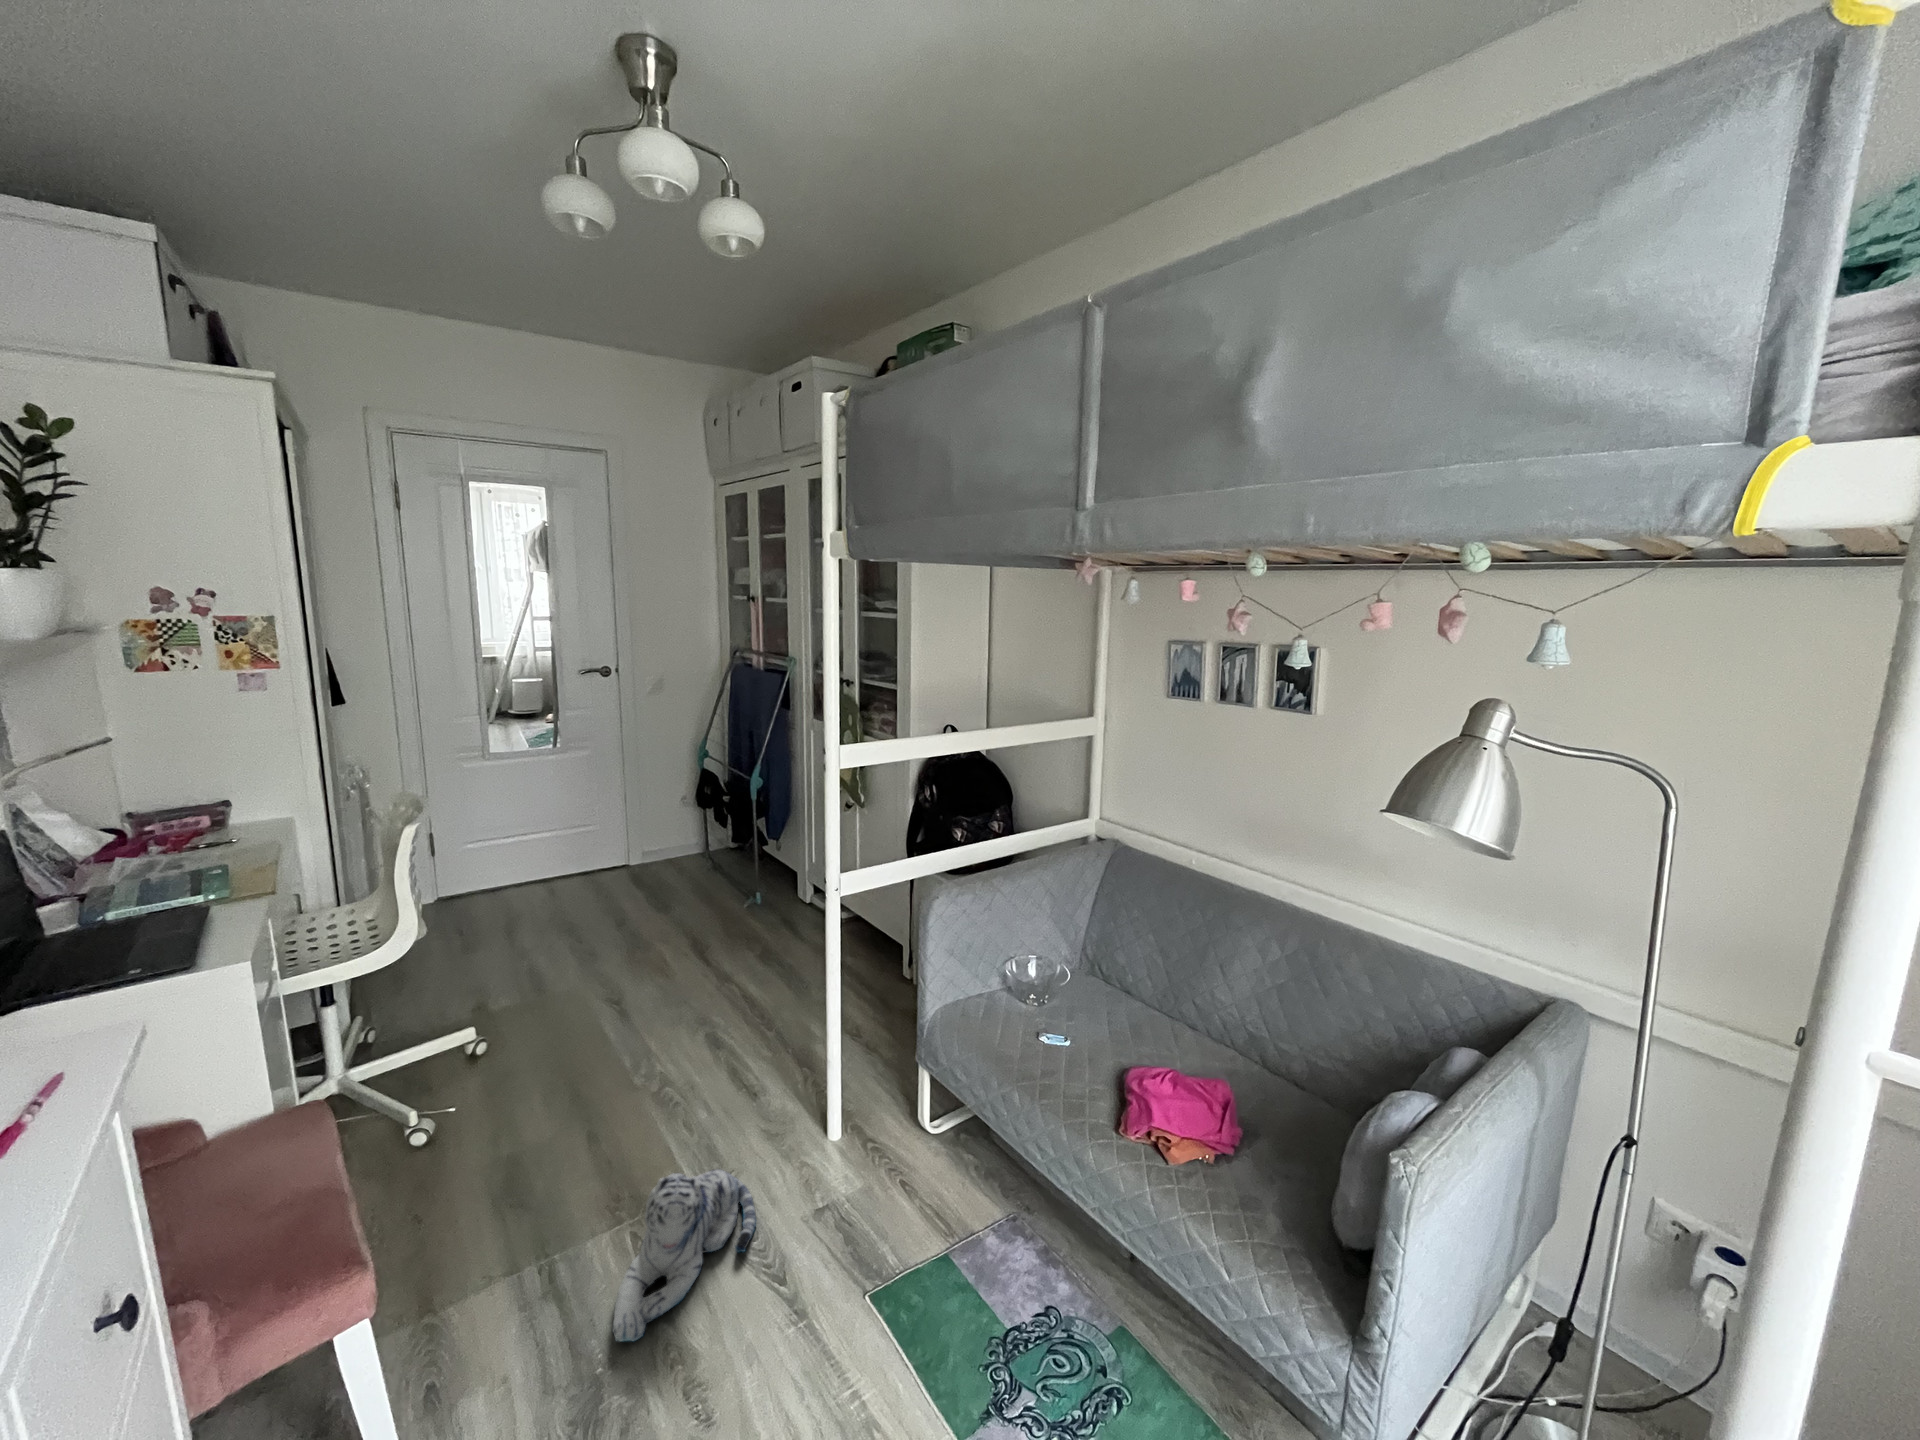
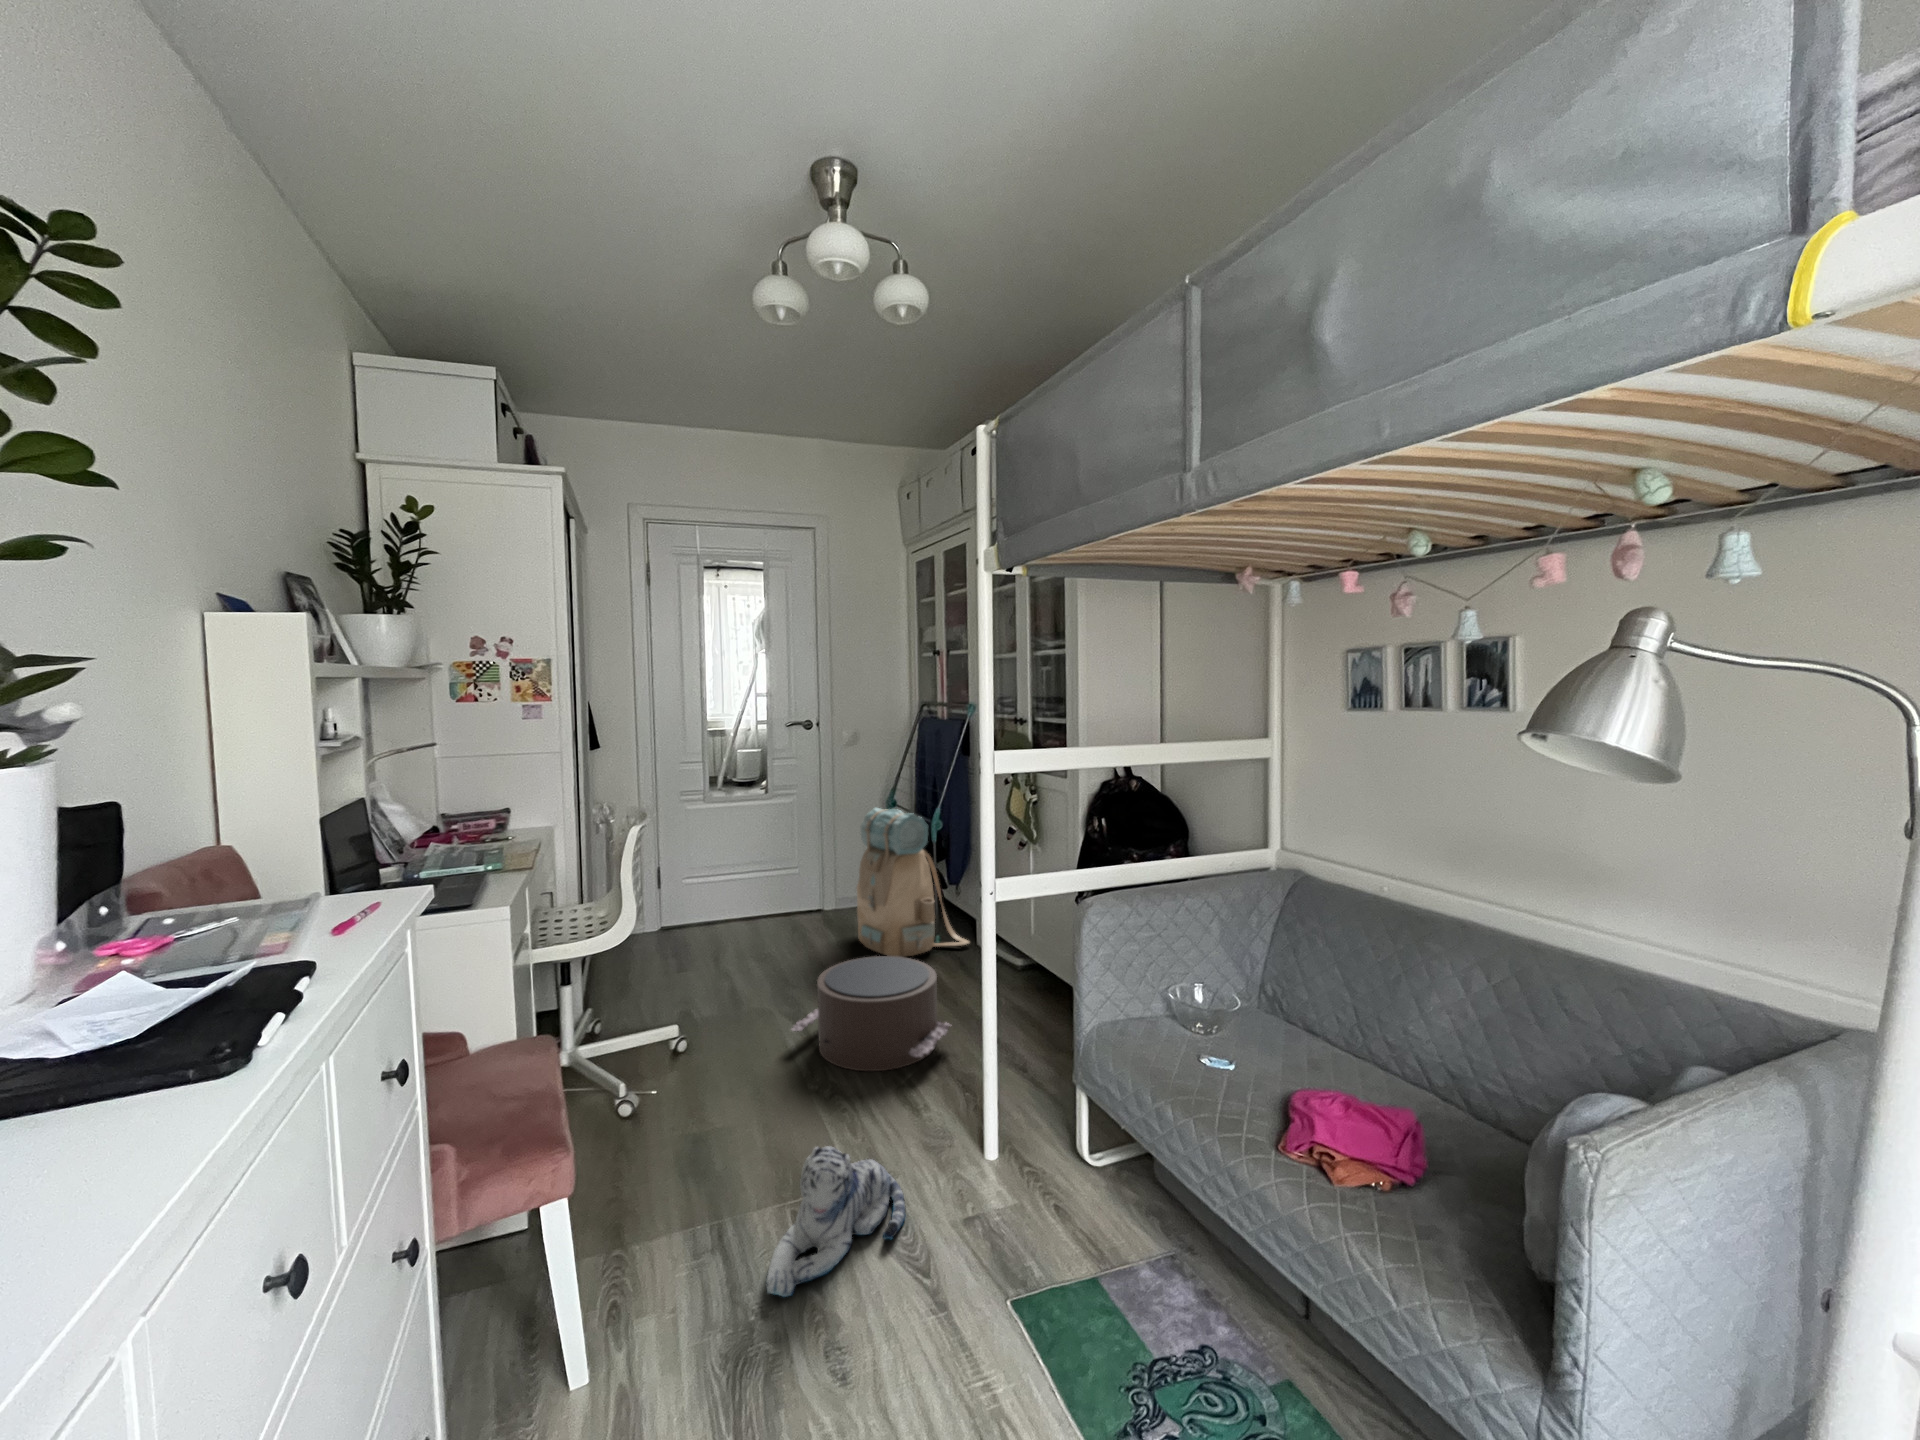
backpack: none [673,766,795,919] -> present [857,808,969,957]
pouf: none [611,931,786,1058] -> present [792,956,950,1071]

